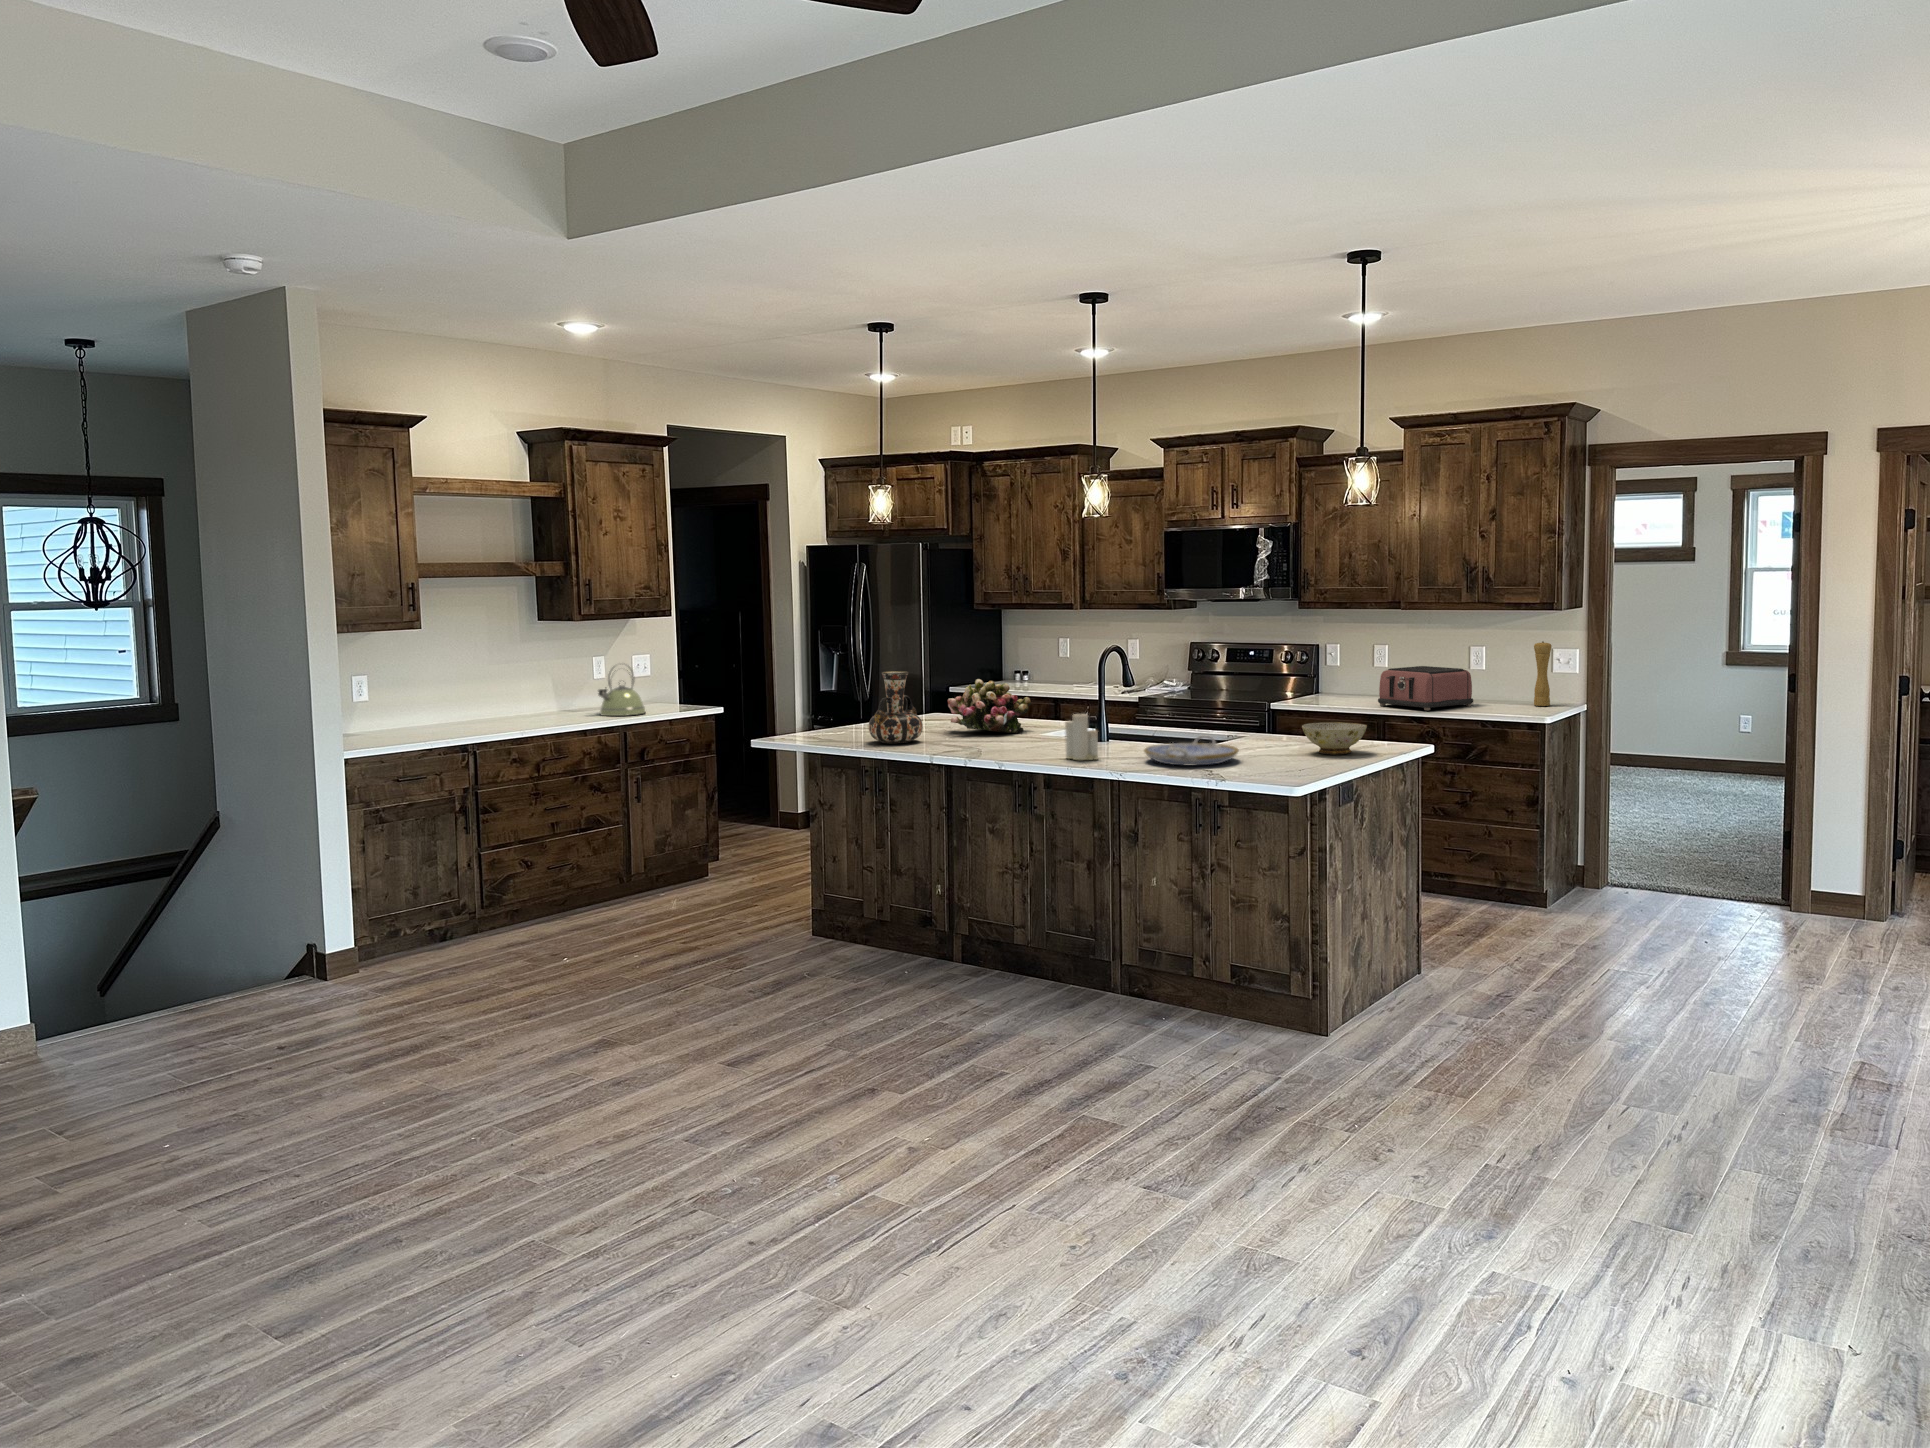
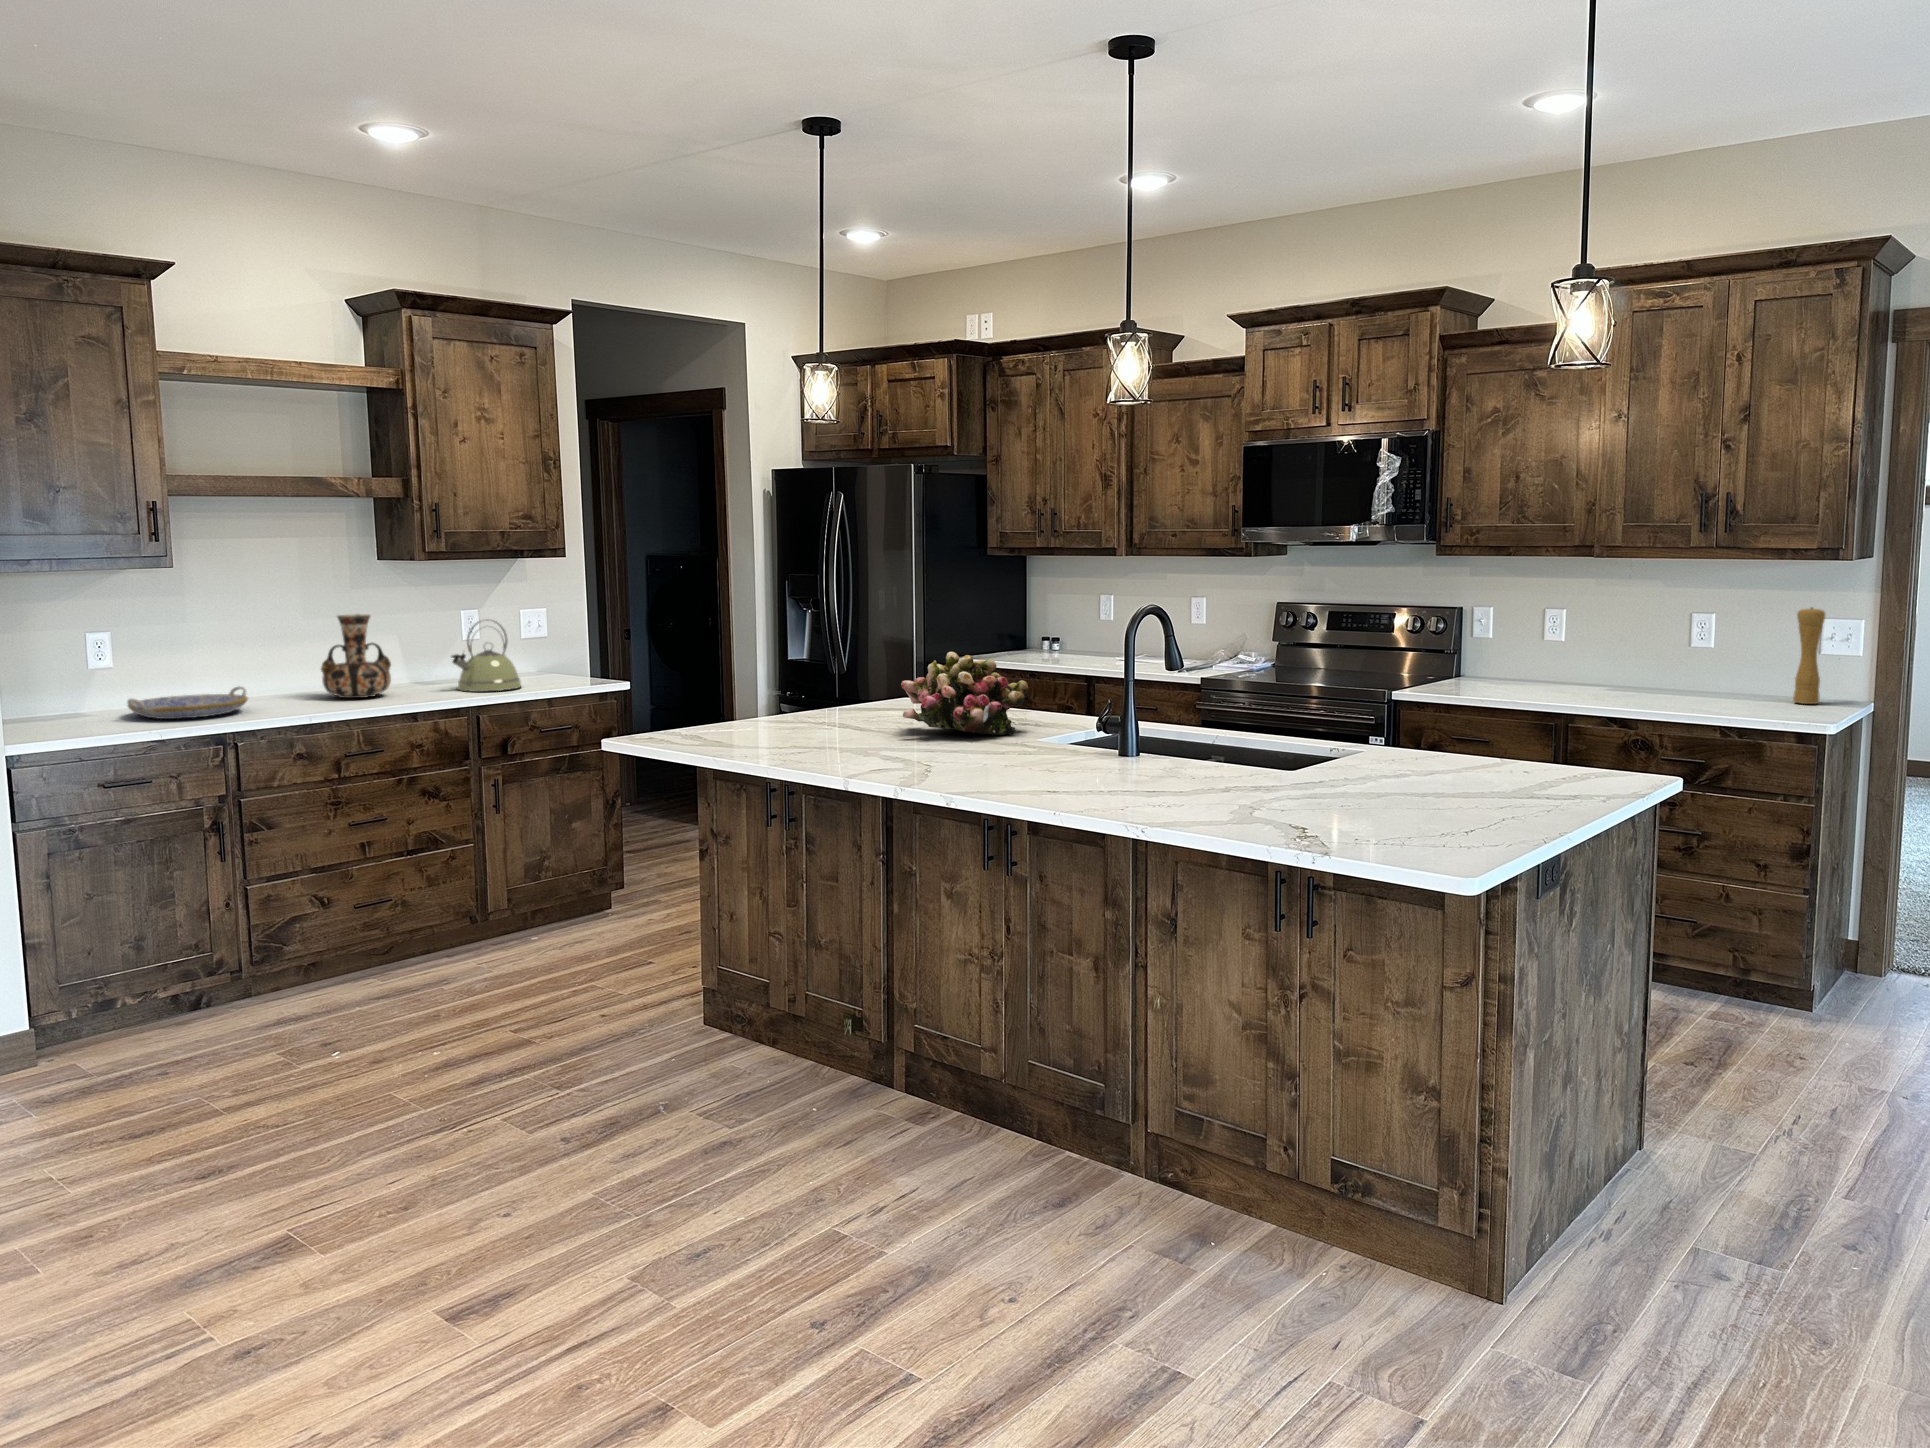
toaster: present [1378,666,1473,710] -> none [1551,640,1698,707]
decorative vase: present [869,671,922,744] -> present [321,614,391,698]
candle: present [1065,714,1098,760] -> none [1060,709,1113,795]
ceramic bowl: present [1302,722,1367,754] -> none [1461,737,1576,795]
serving tray: present [1144,736,1239,765] -> present [127,687,248,719]

